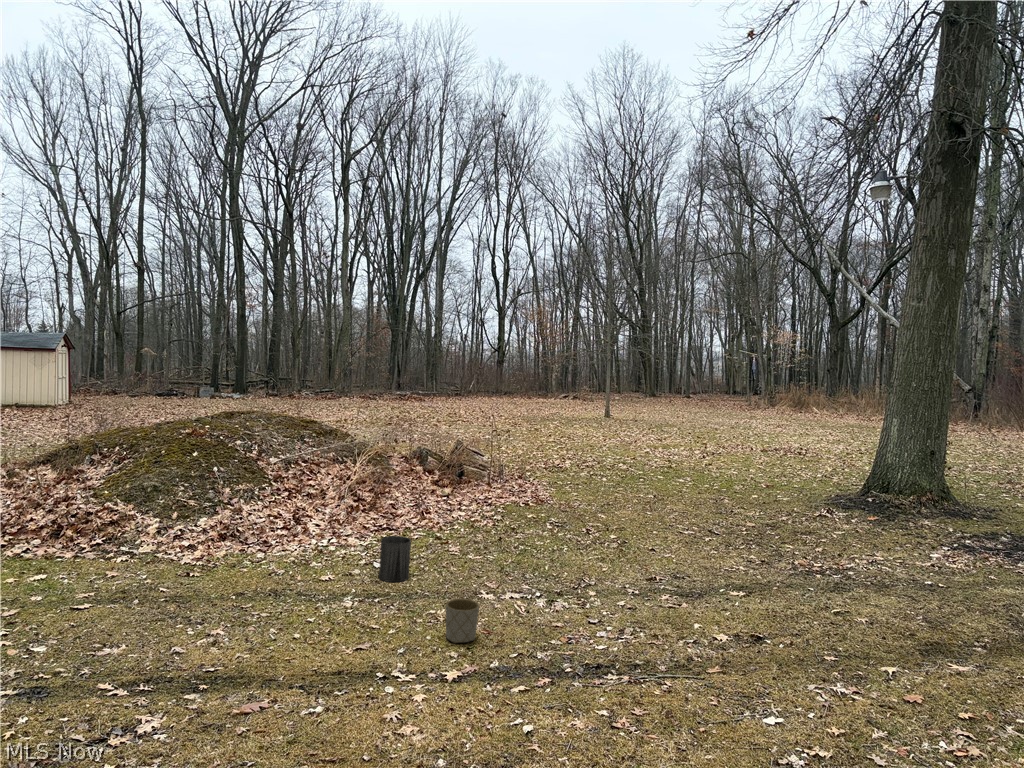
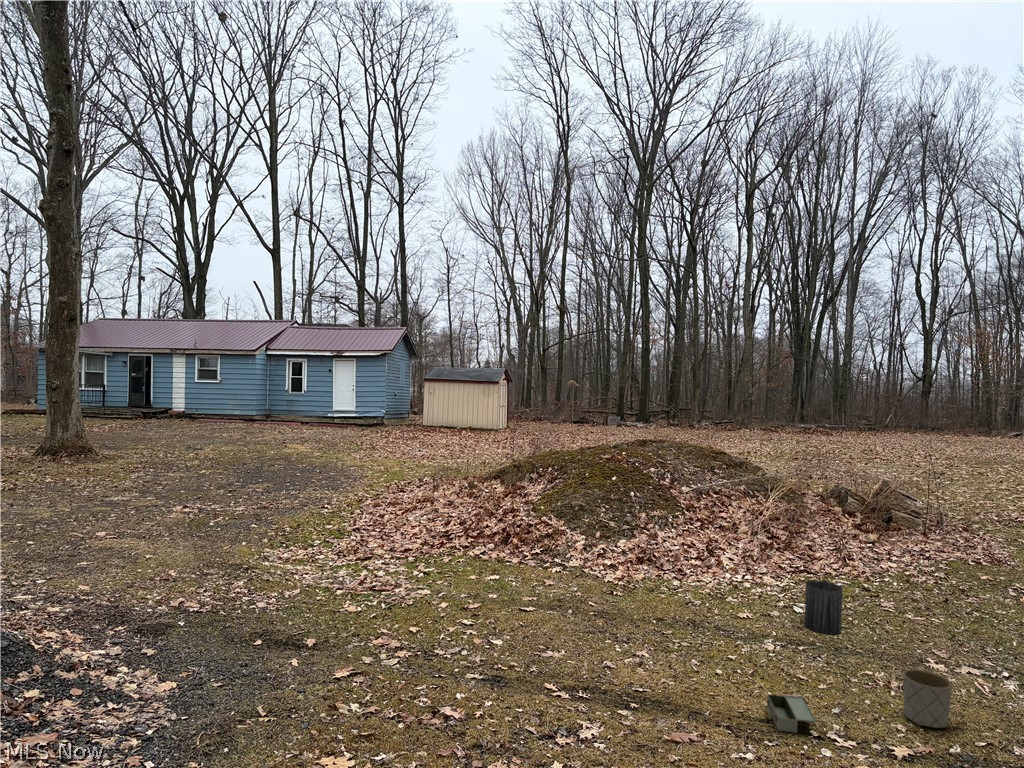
toolbox: none [334,641,375,675] -> present [767,694,816,733]

